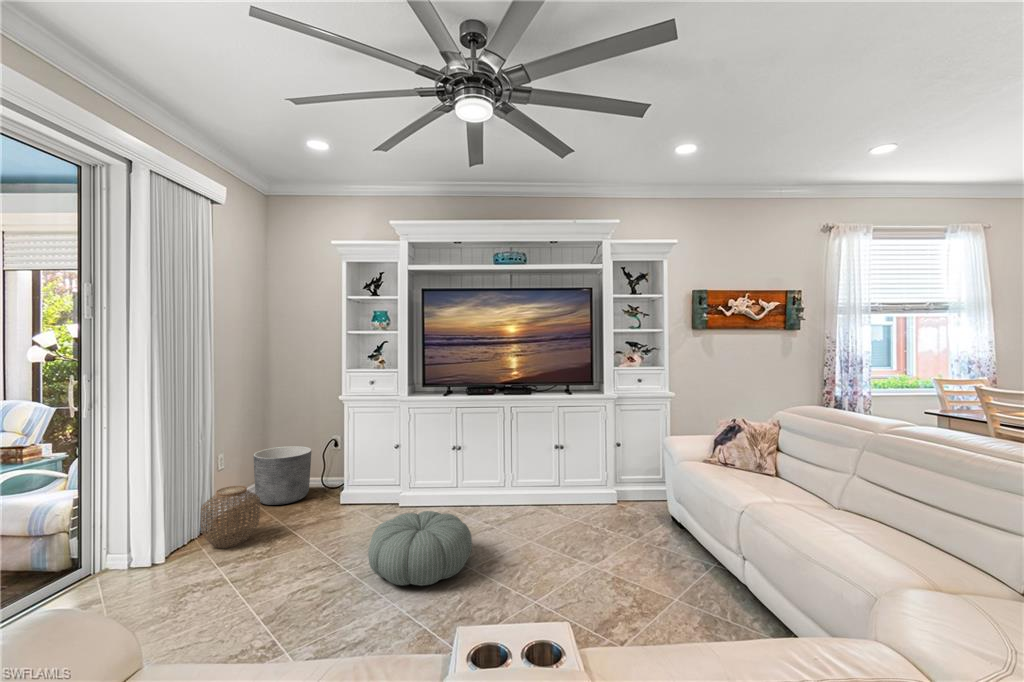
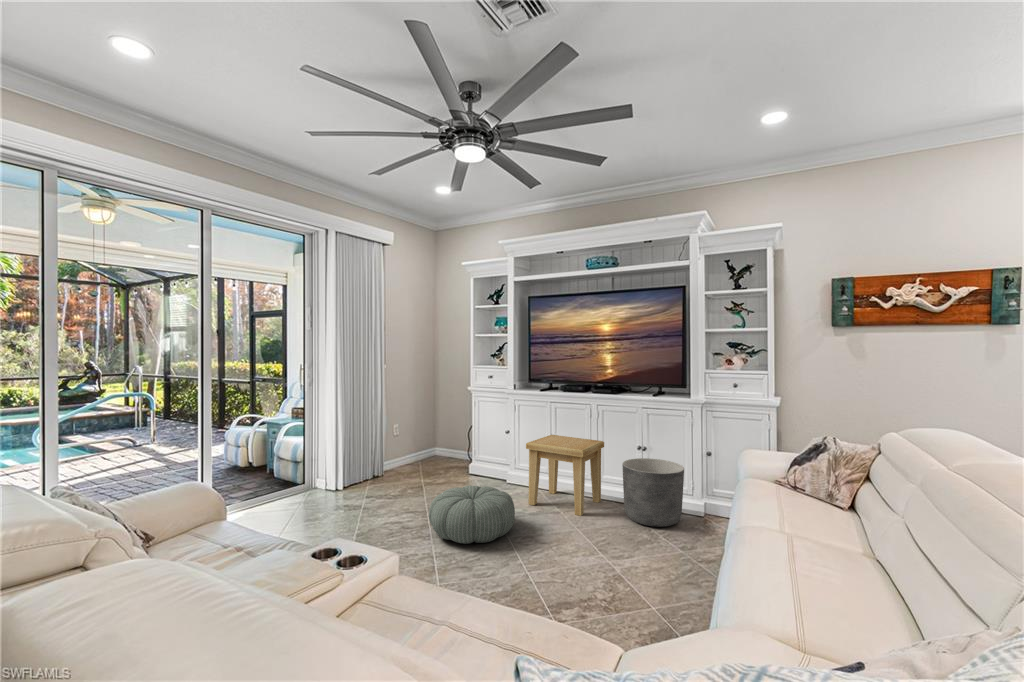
side table: none [449,442,519,523] -> present [526,435,604,516]
planter: present [254,446,312,505] -> present [622,458,684,527]
woven basket: present [201,486,260,548] -> none [354,448,393,491]

